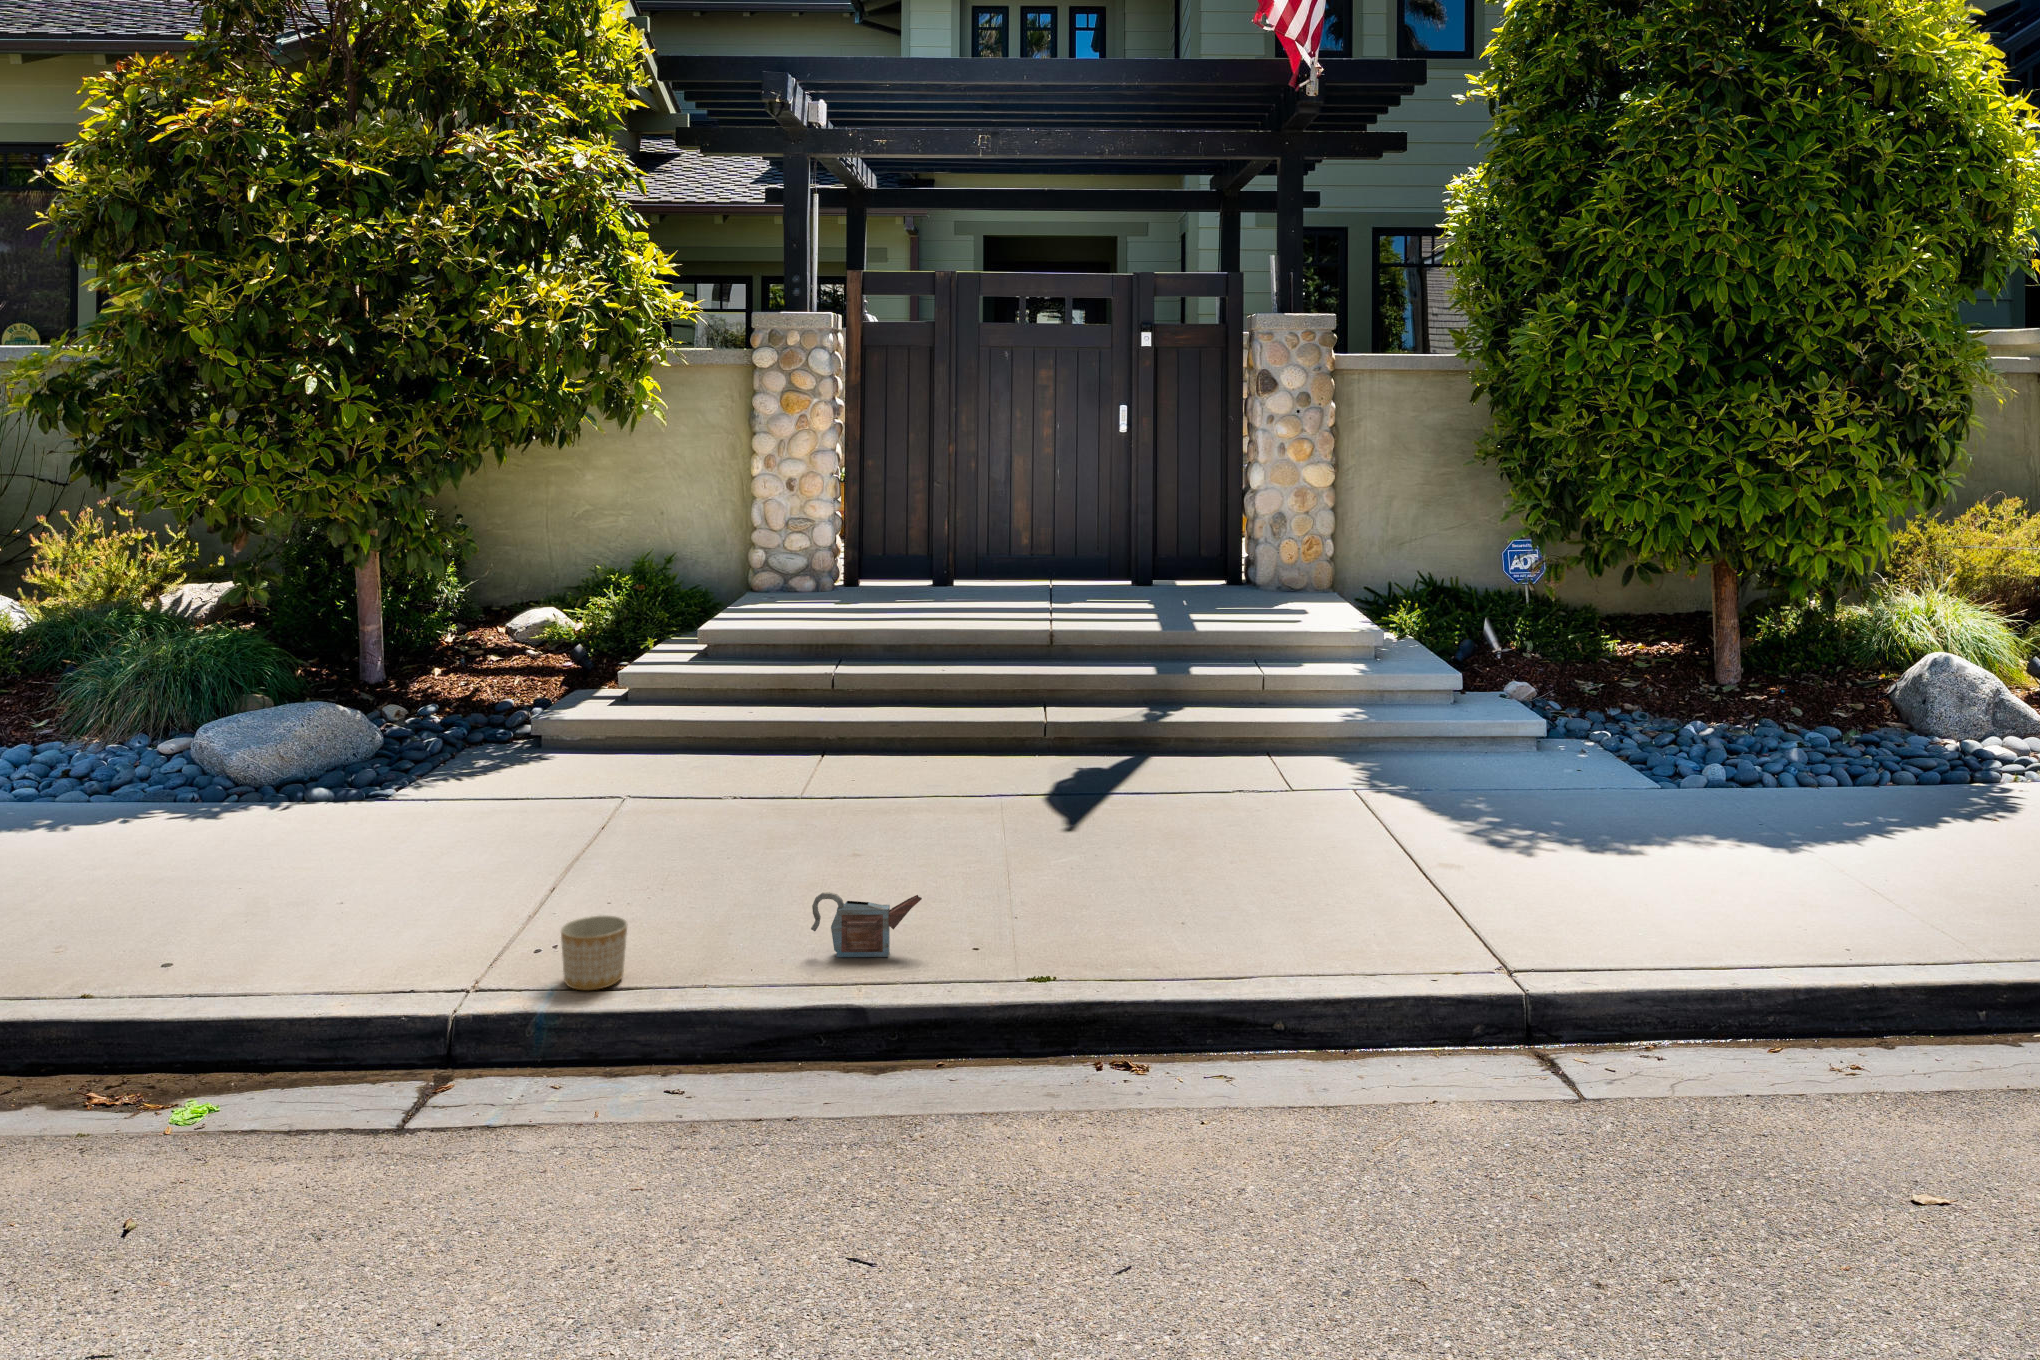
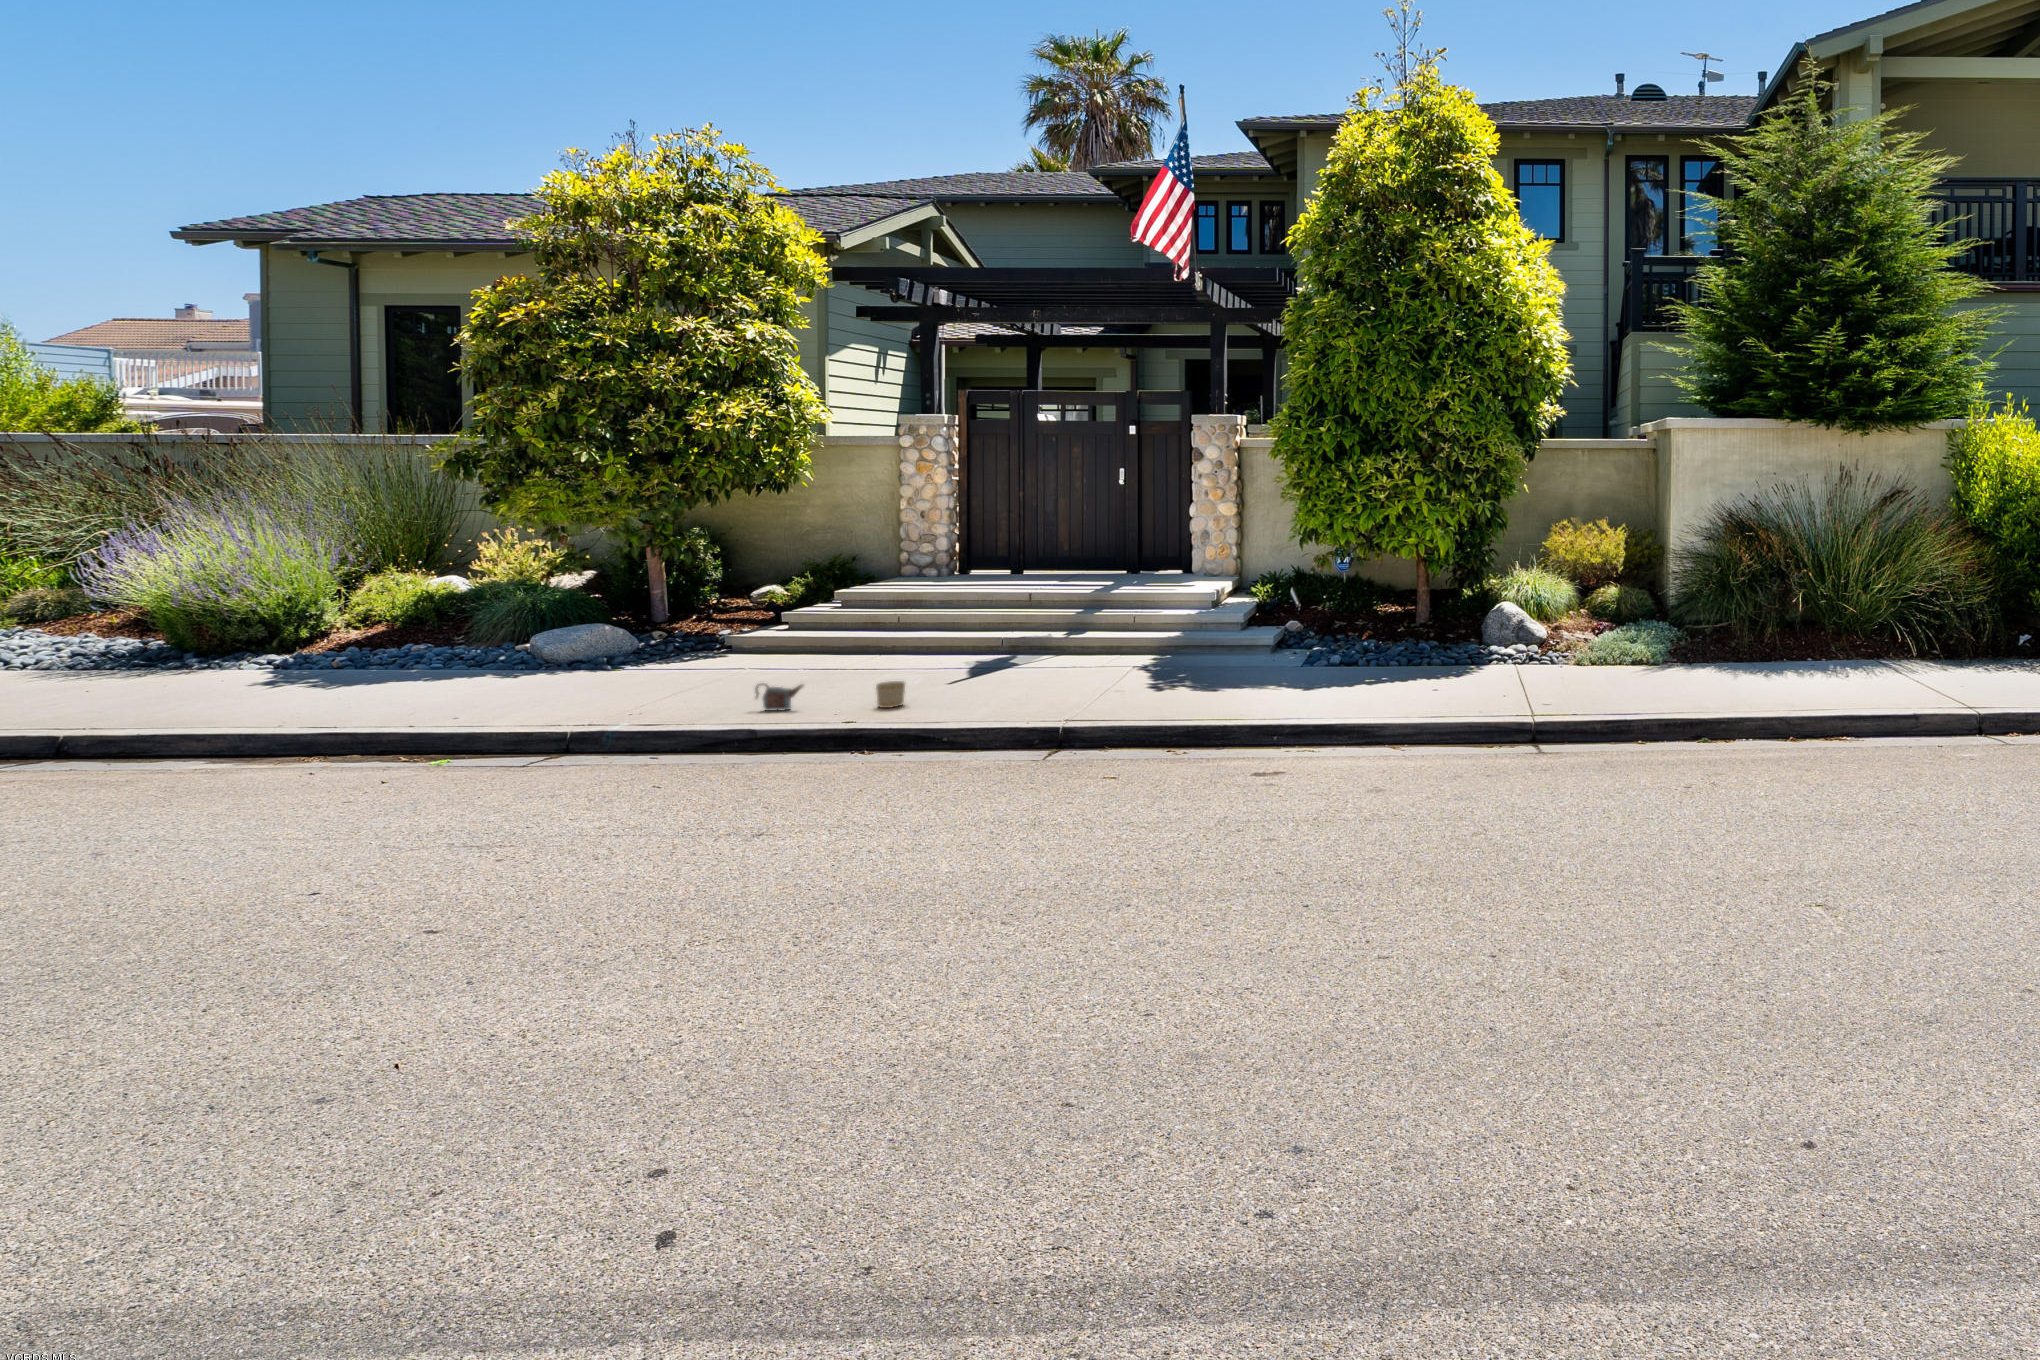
planter: present [561,916,628,990] -> present [876,681,905,708]

